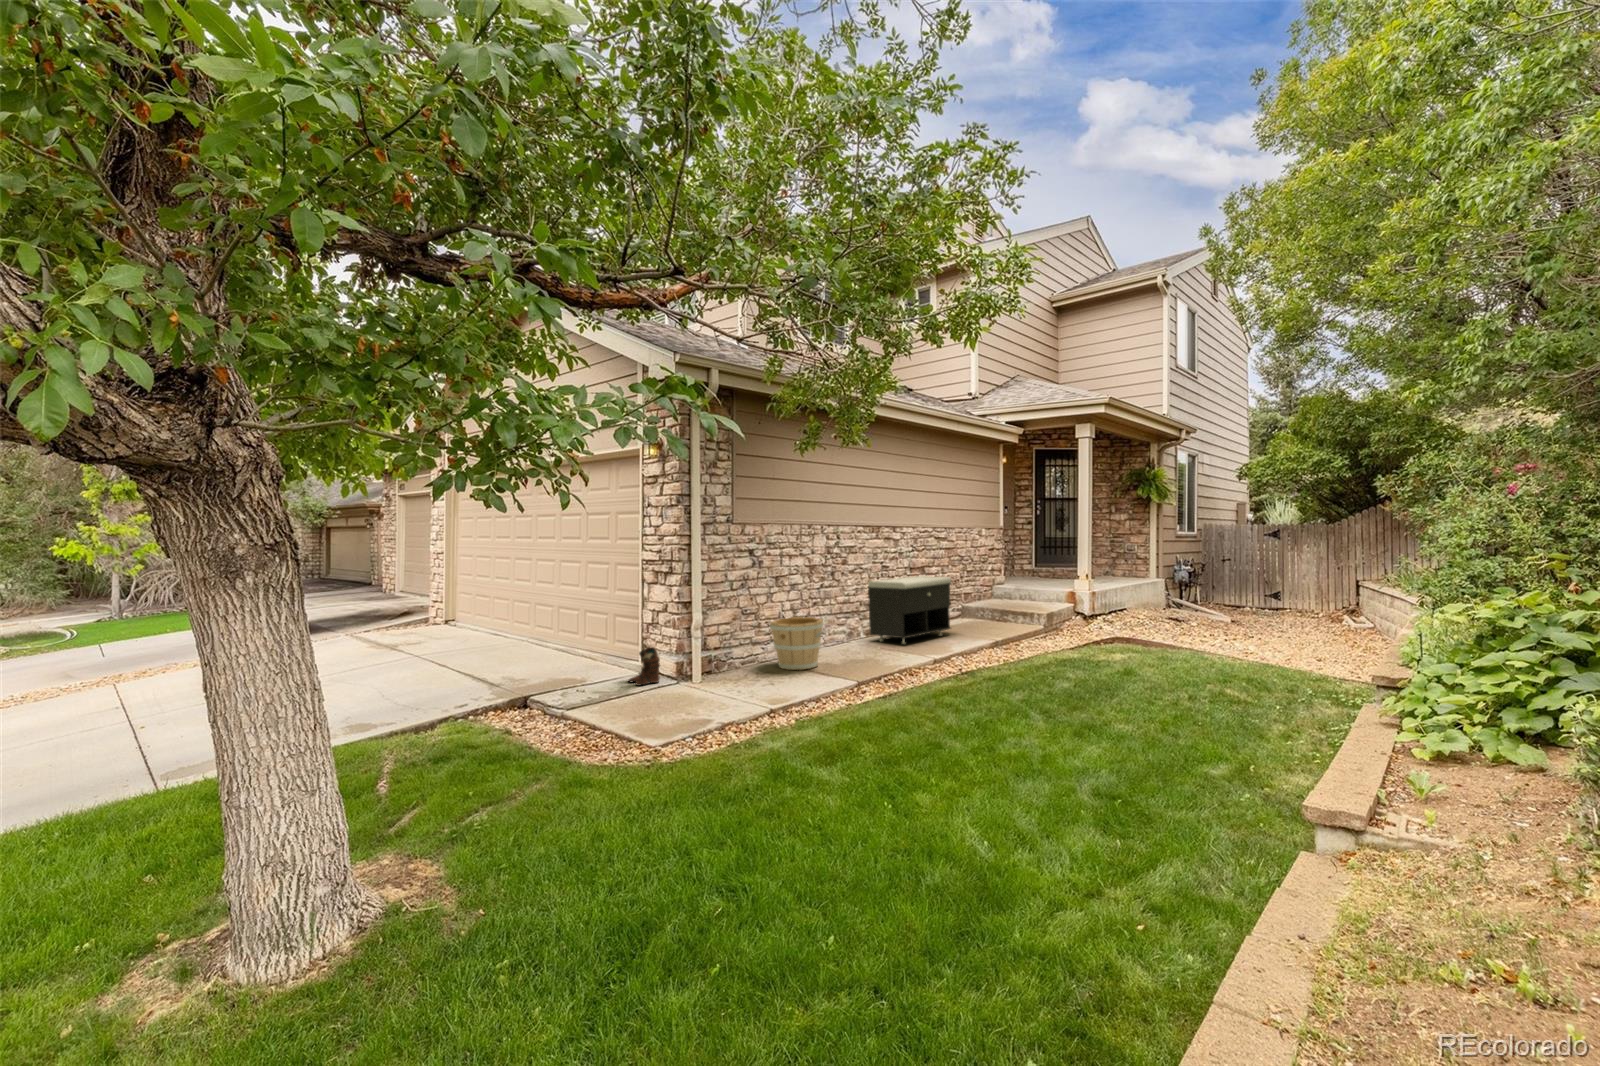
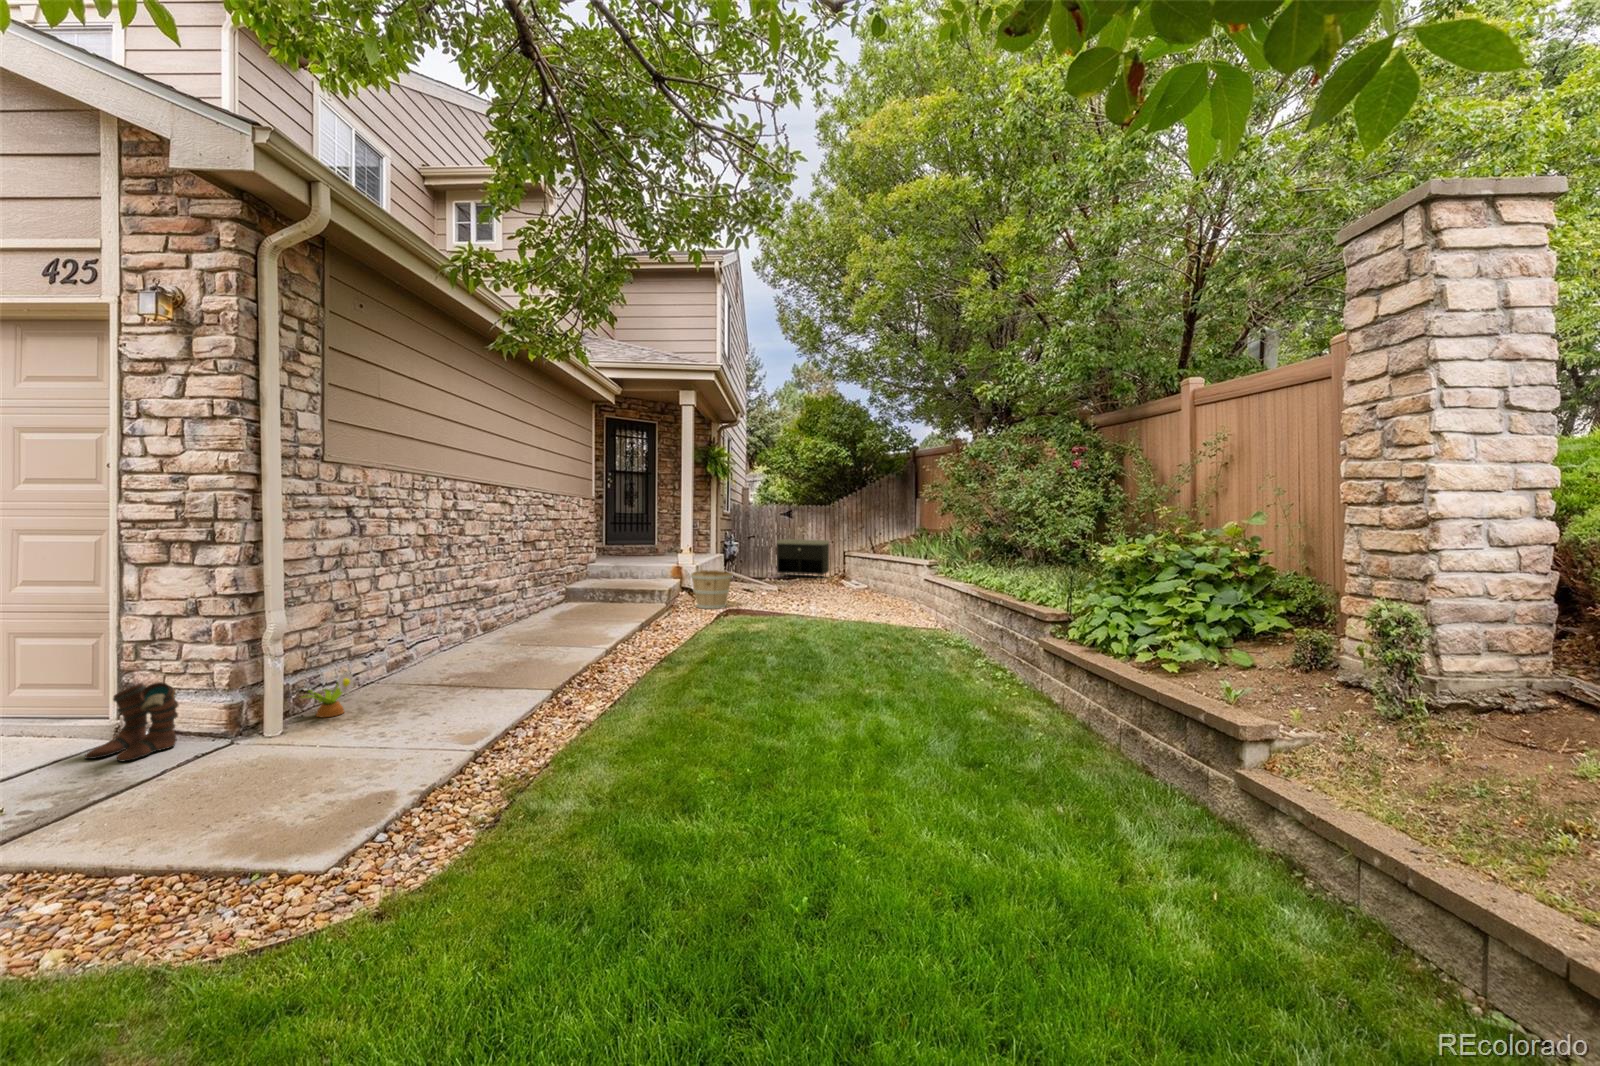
storage bench: present [868,576,951,644] -> present [777,539,829,577]
wooden bucket: present [770,617,824,670] -> present [691,570,732,609]
decorative plant: none [714,652,742,680] -> present [302,671,354,717]

